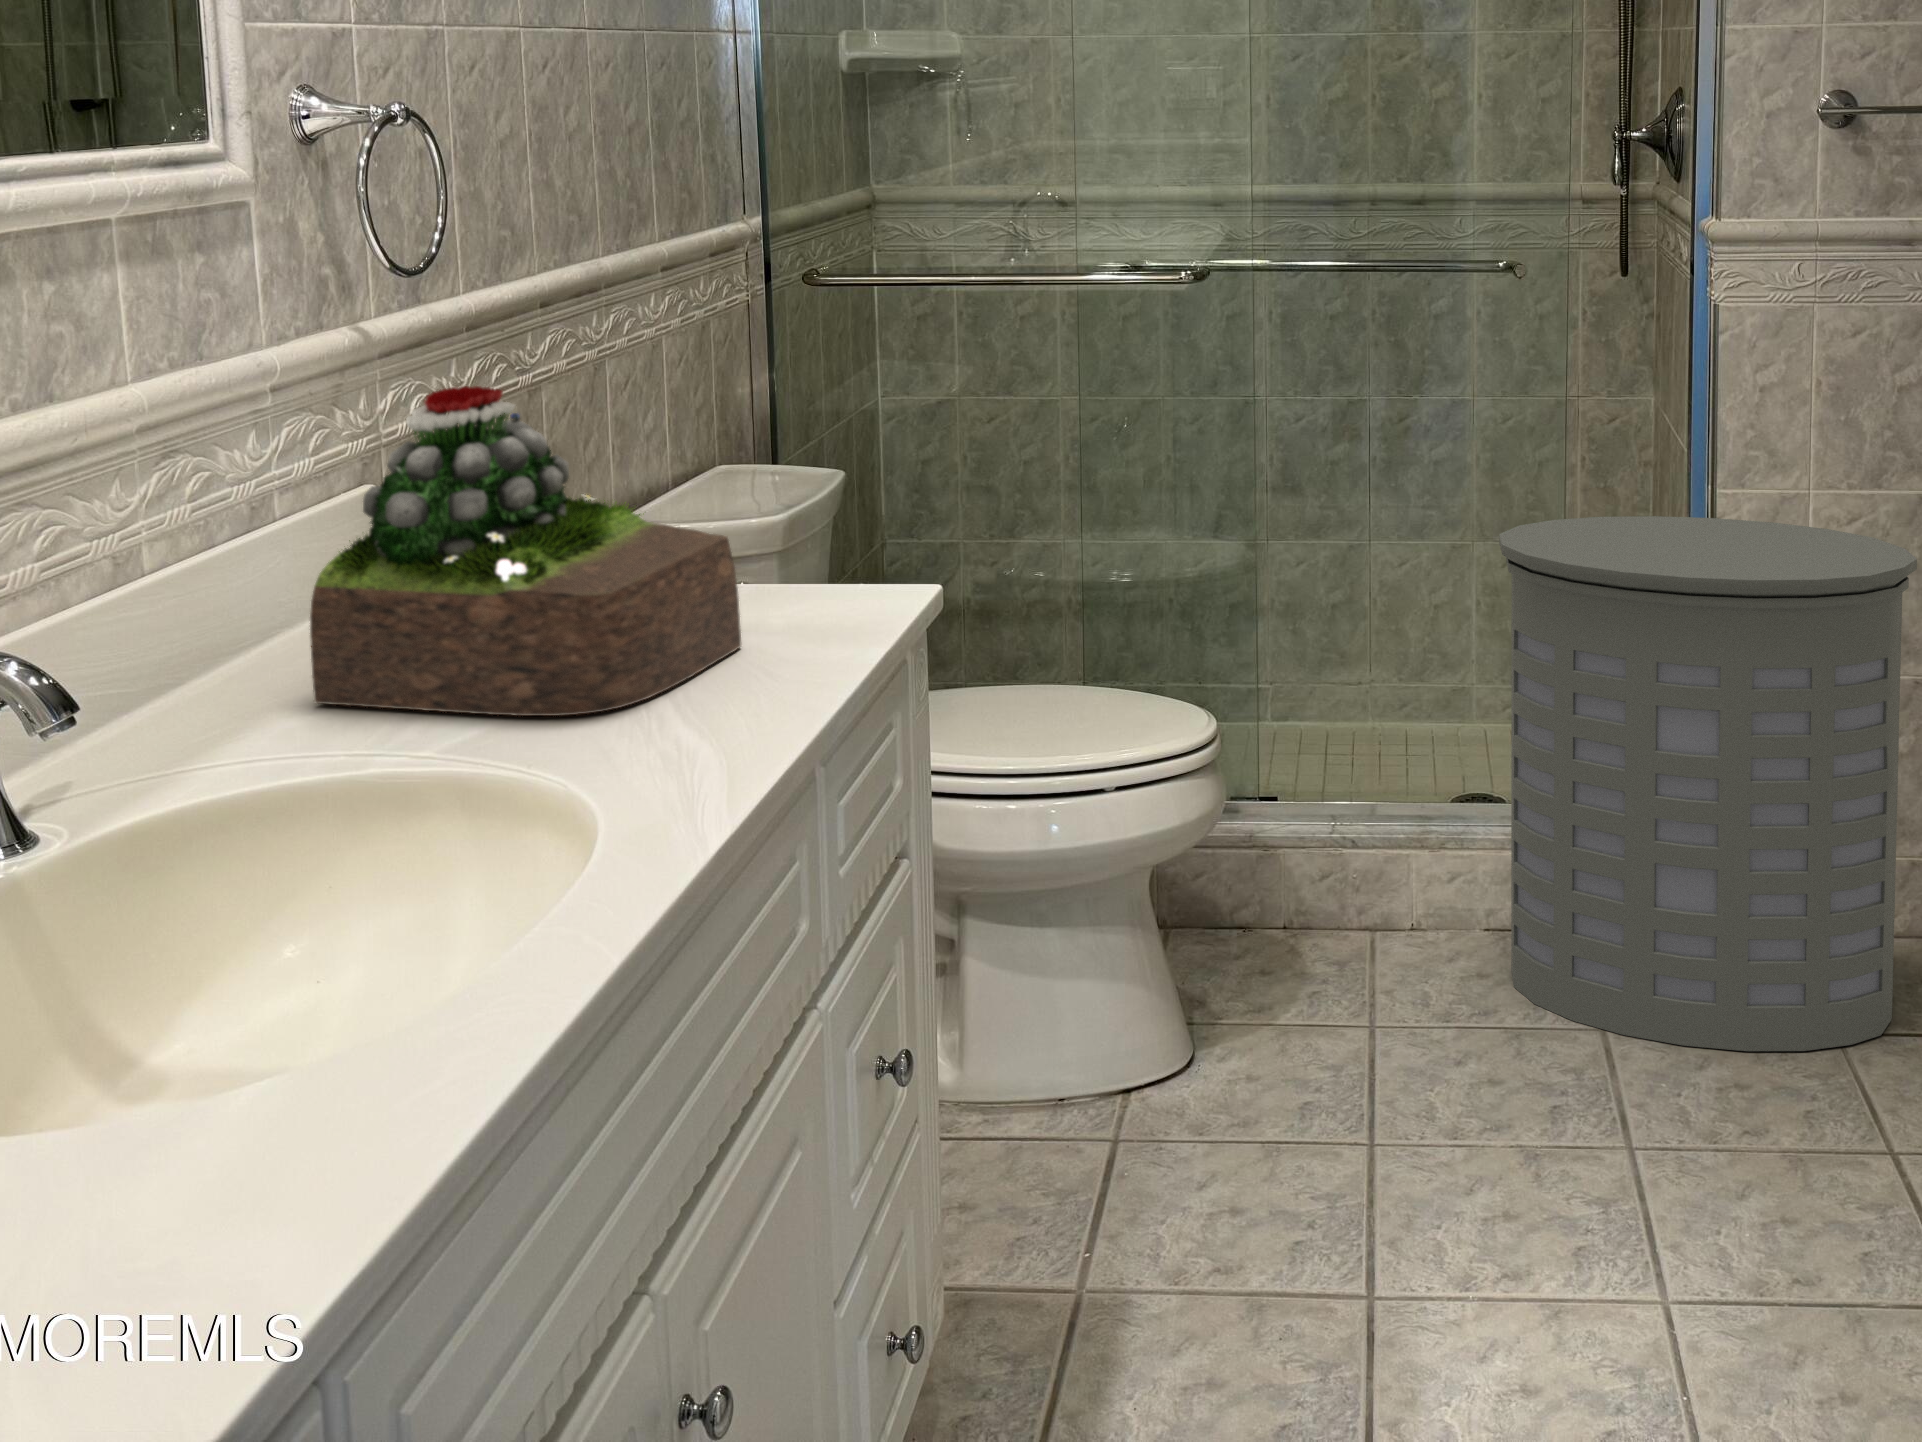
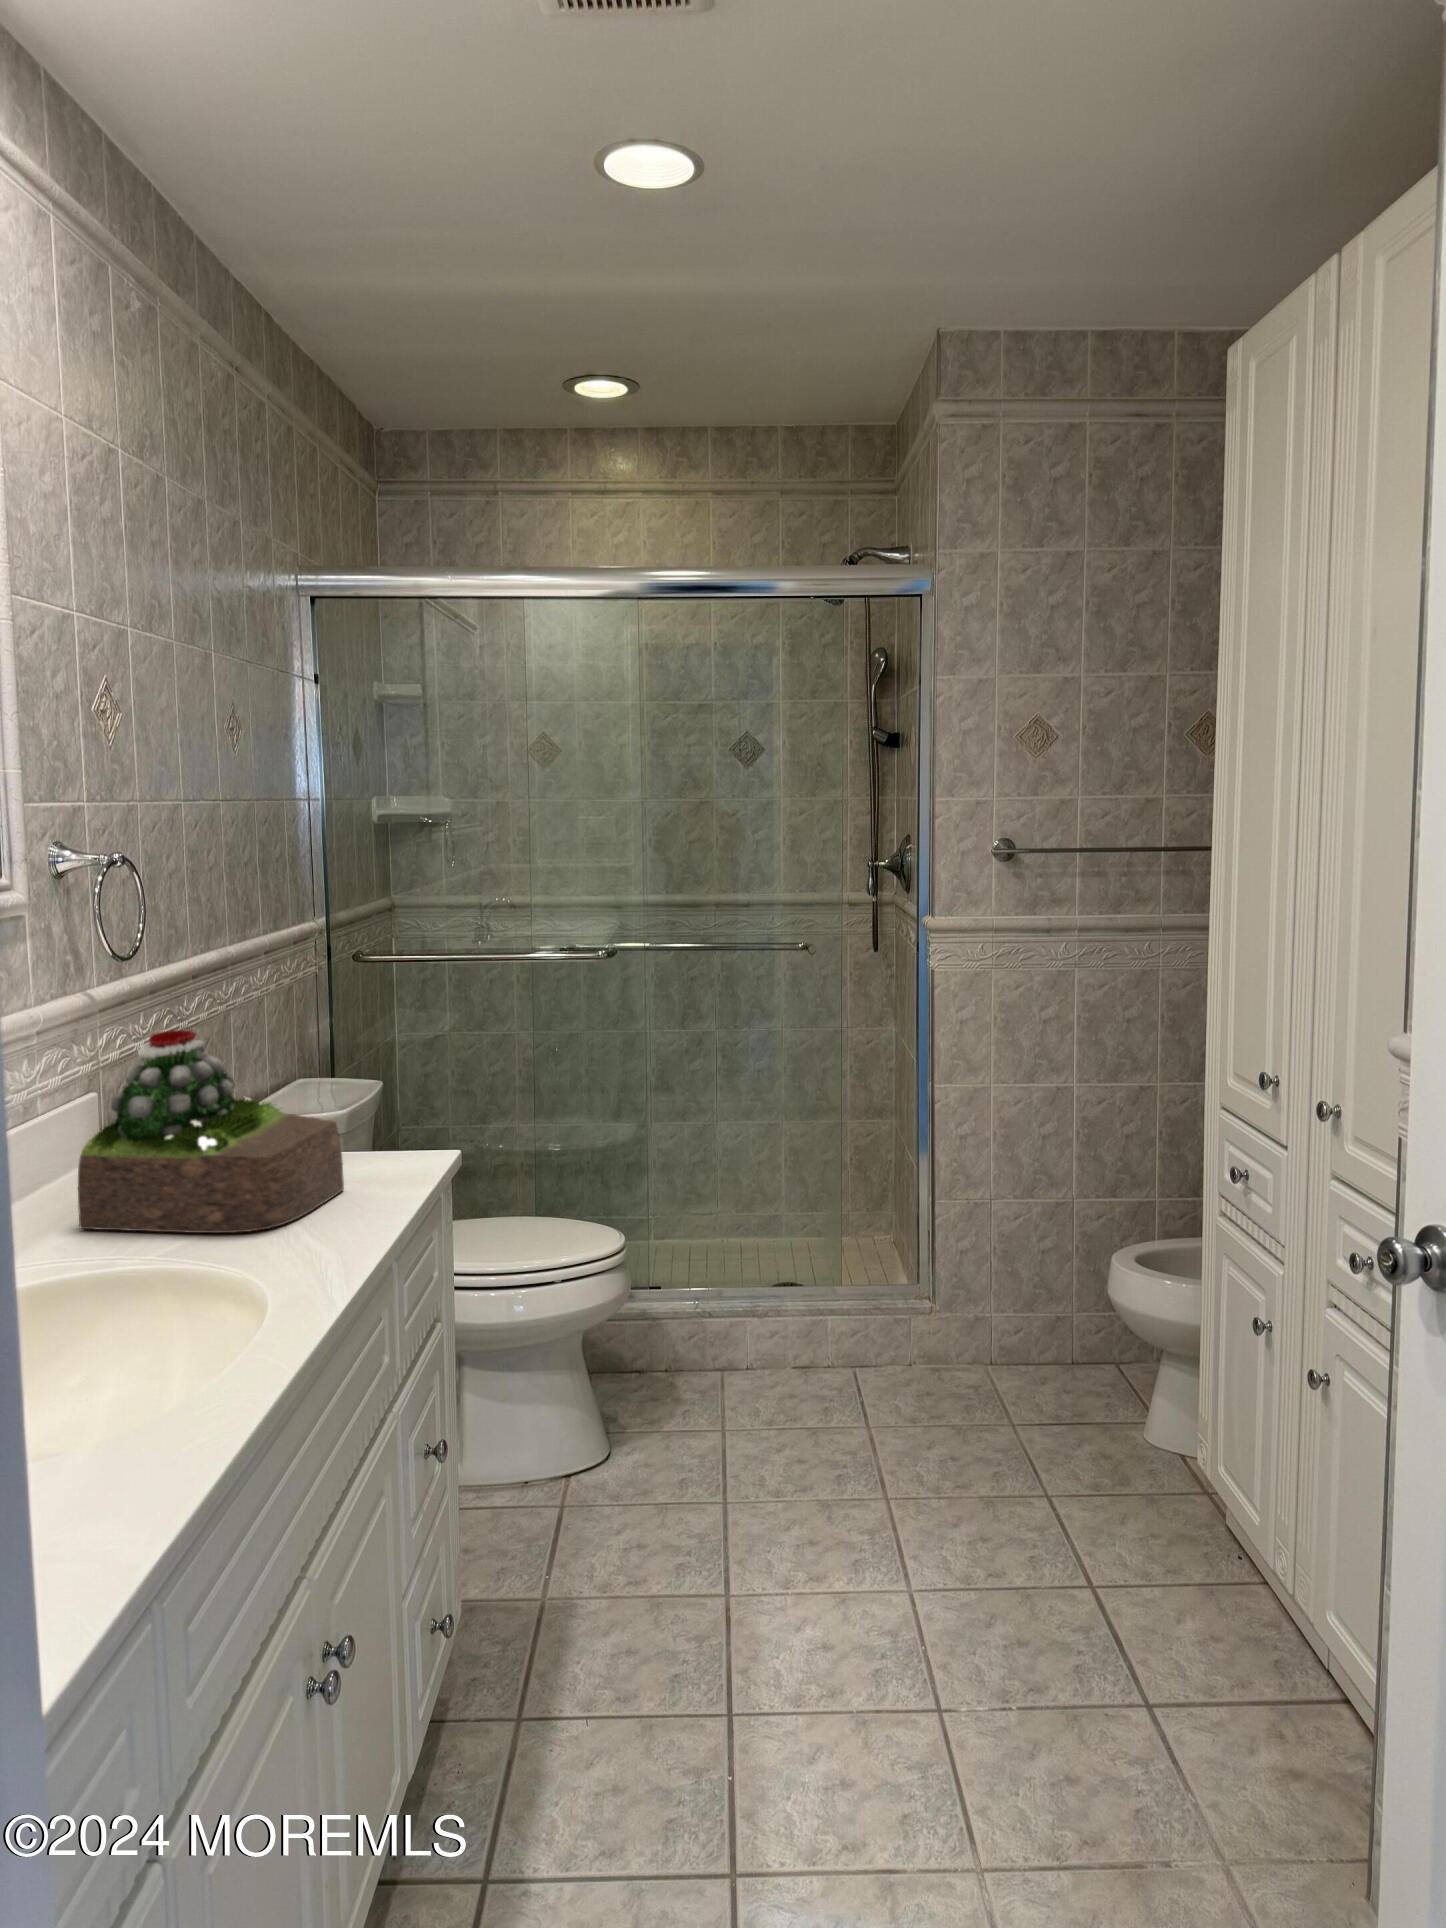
laundry hamper: present [1499,516,1917,1051] -> none [800,1104,1058,1440]

